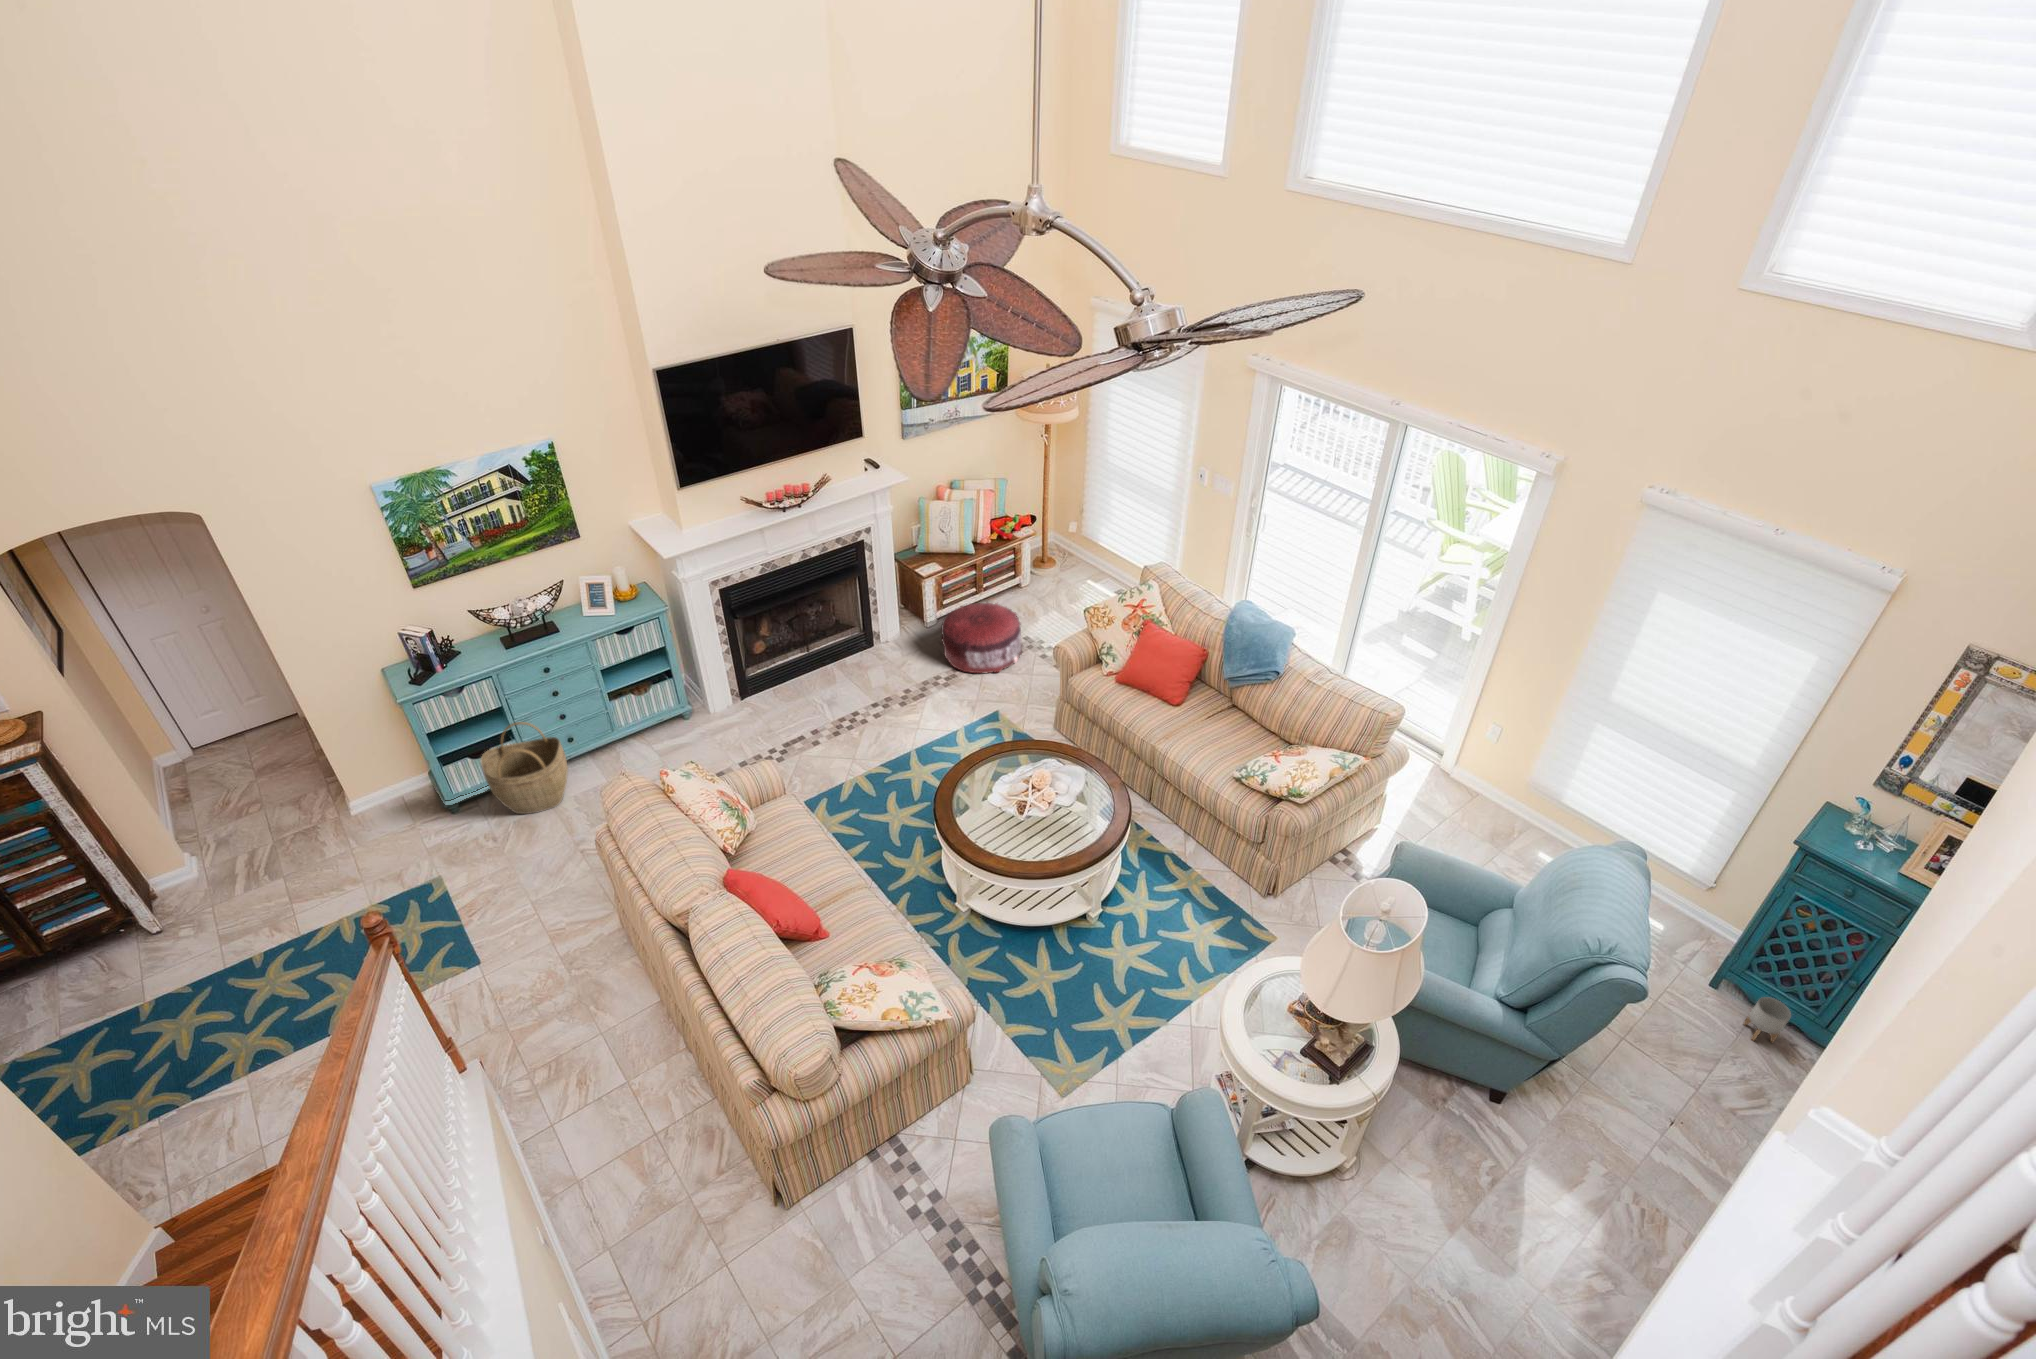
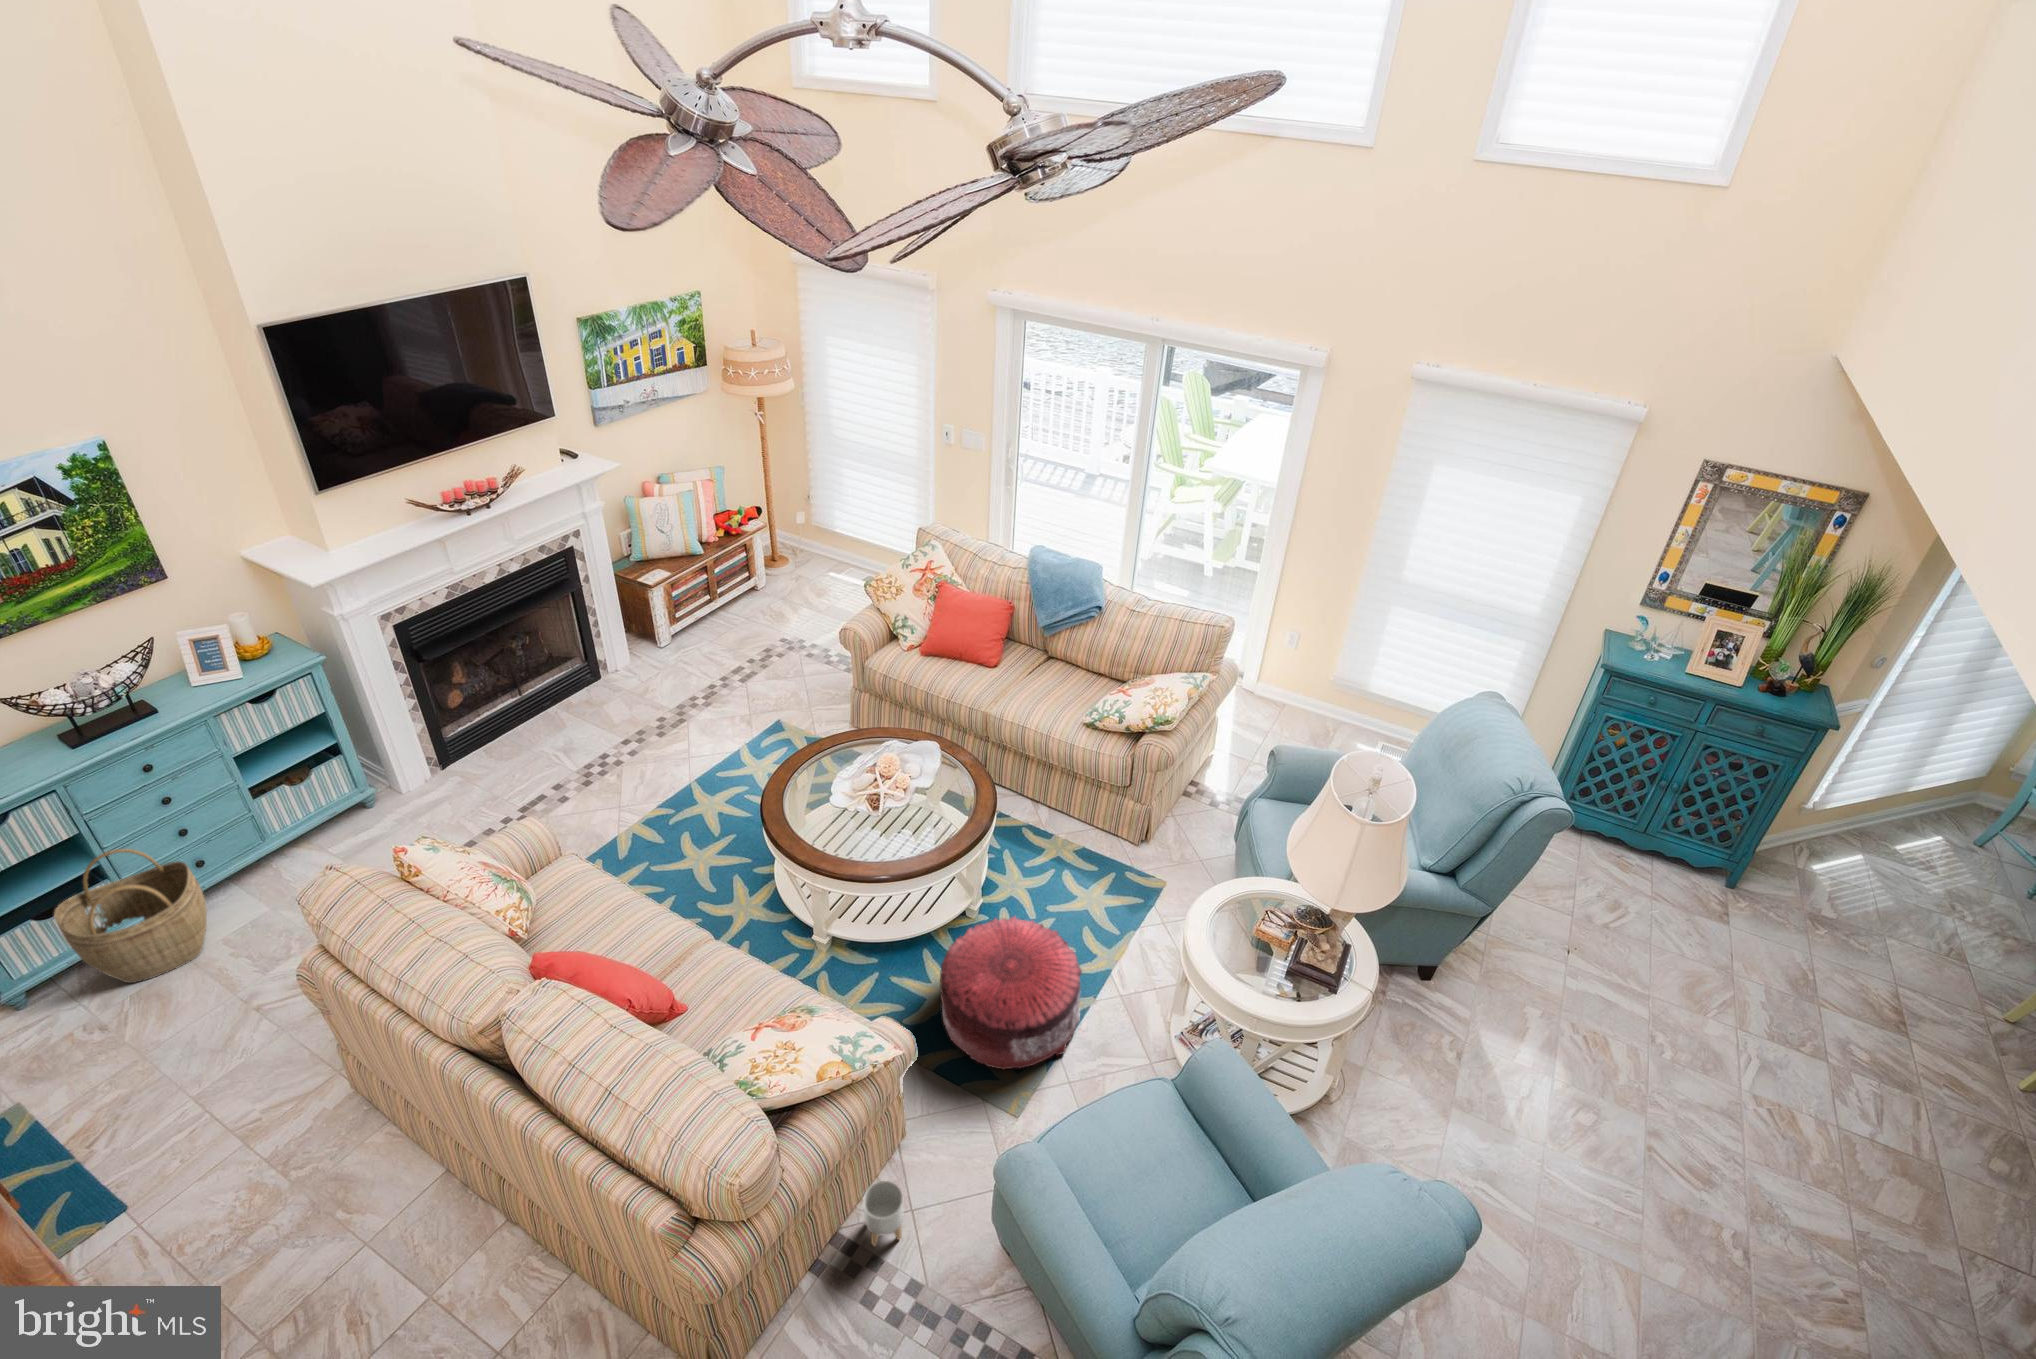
pouf: present [941,603,1023,673] -> present [940,916,1082,1070]
planter: present [1744,997,1791,1042] -> present [863,1181,904,1246]

